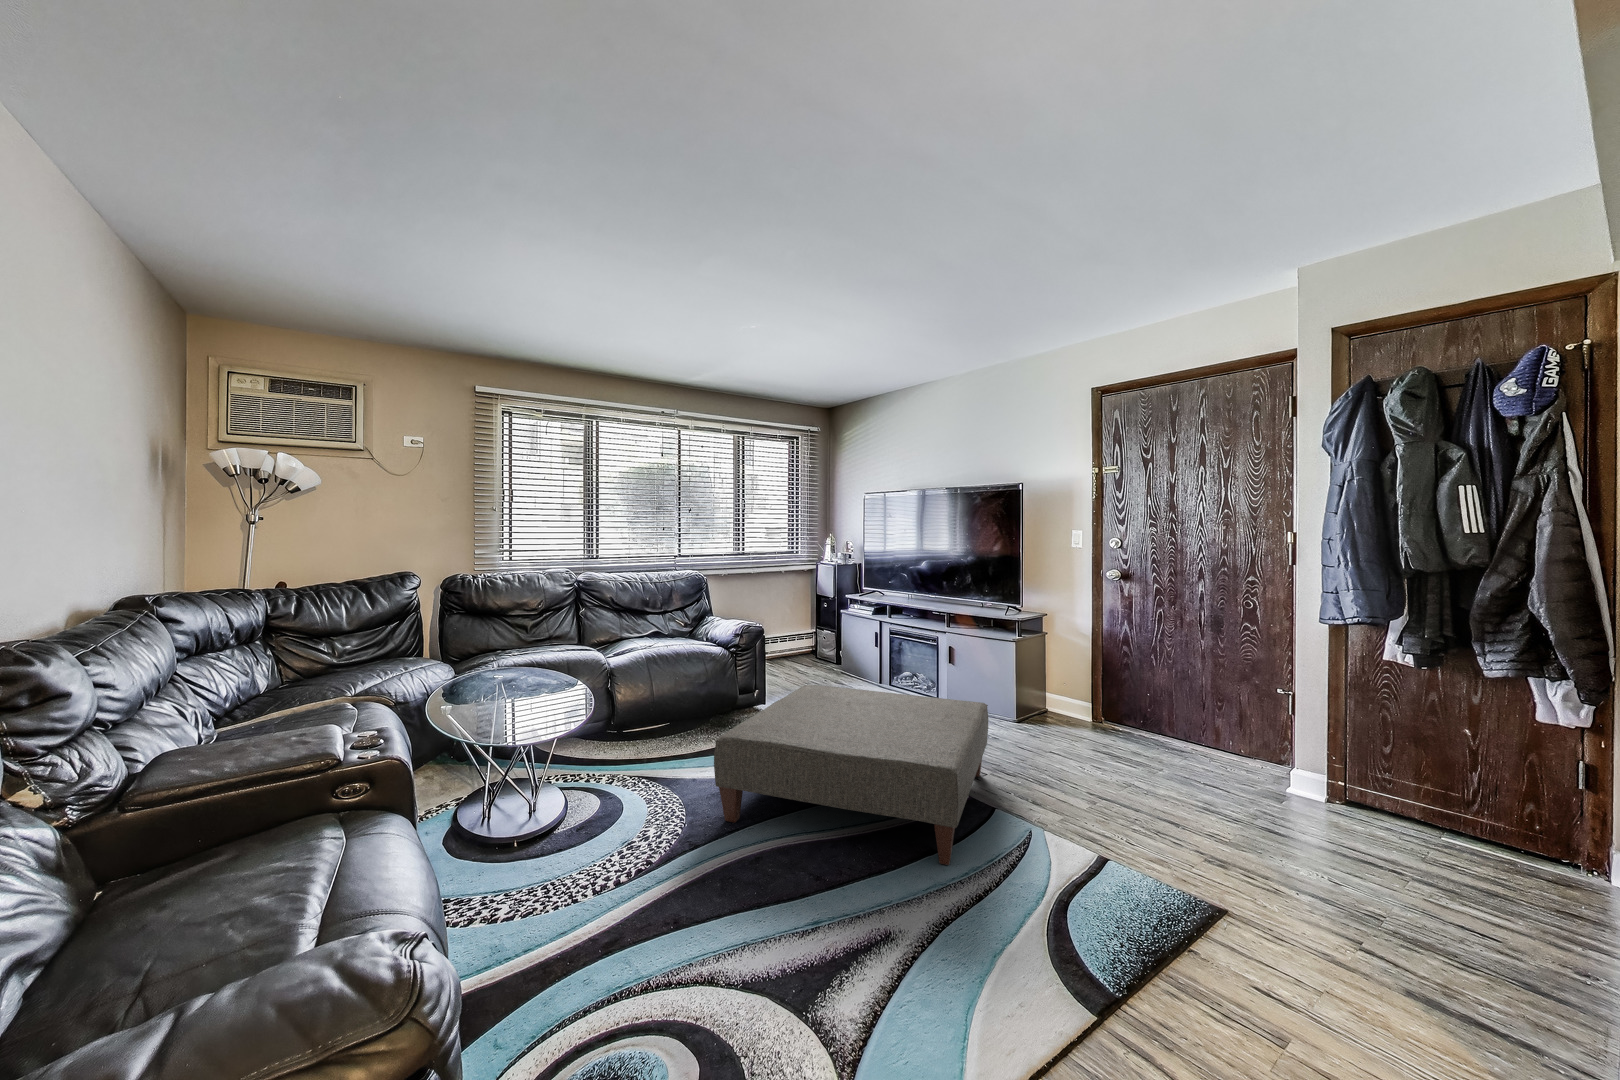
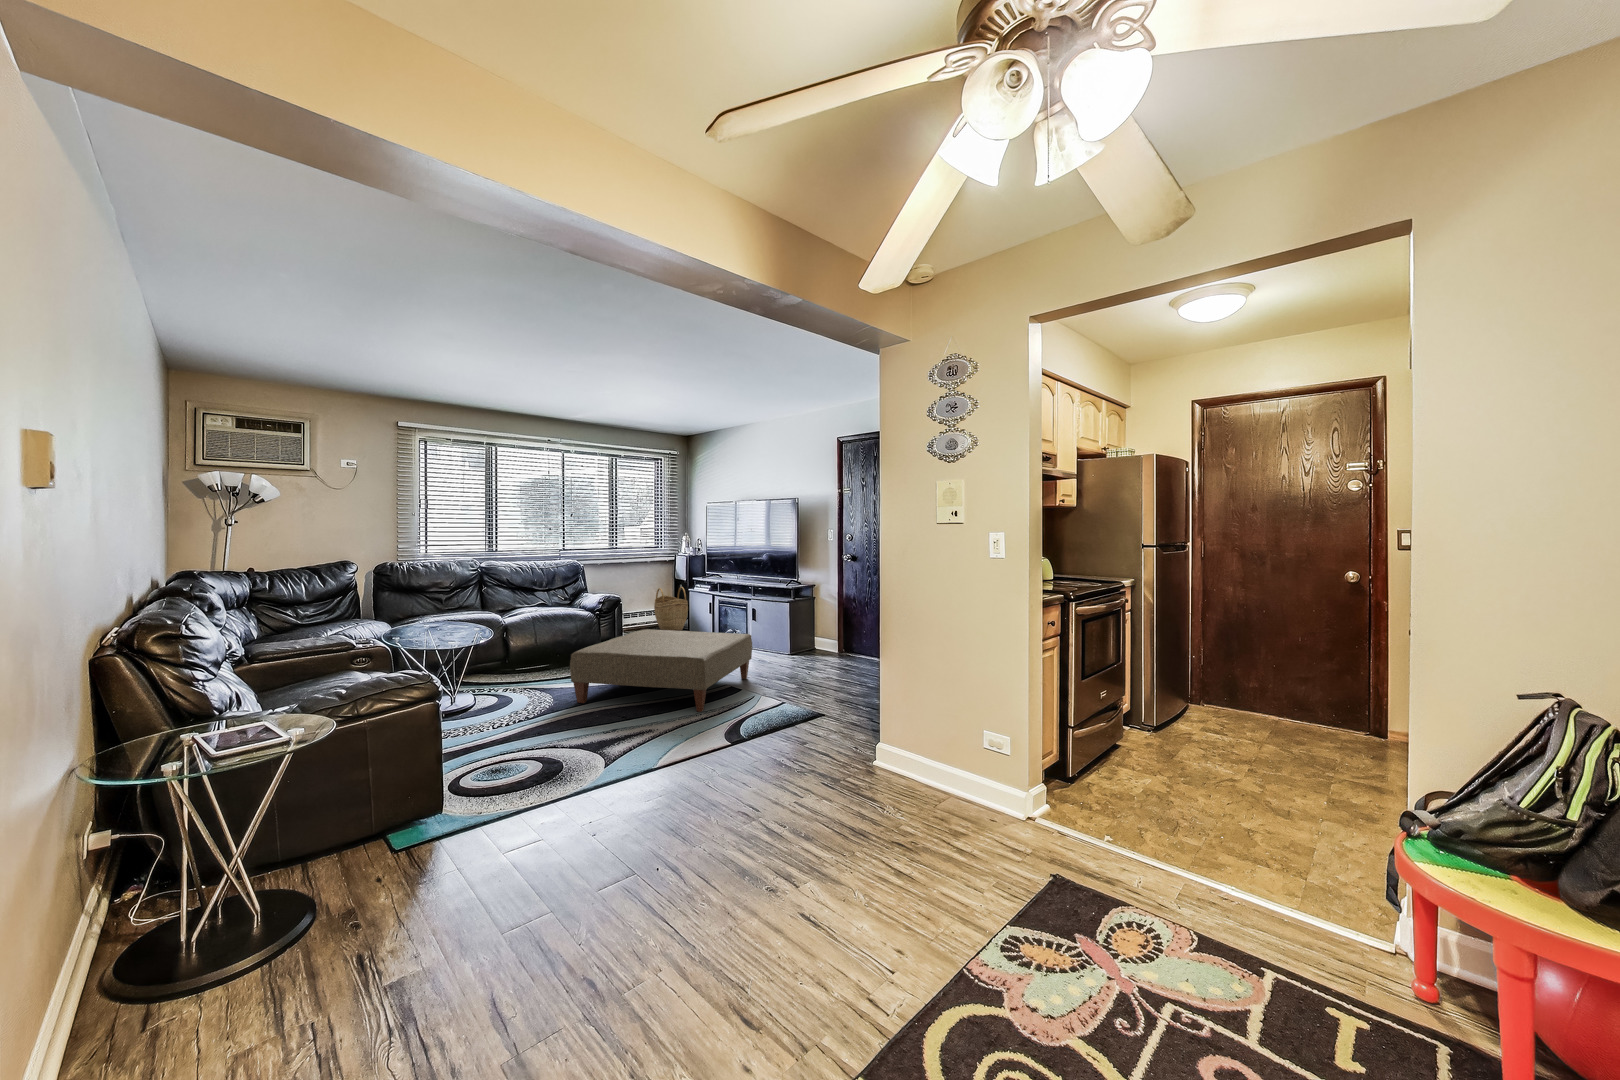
woven basket: none [794,608,840,669] -> present [654,587,688,631]

